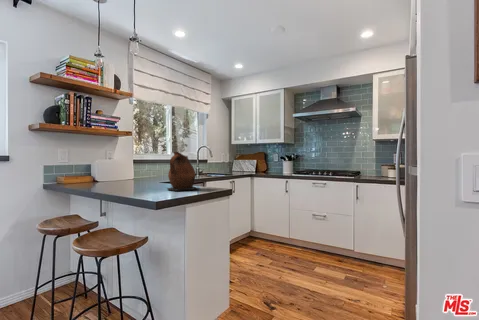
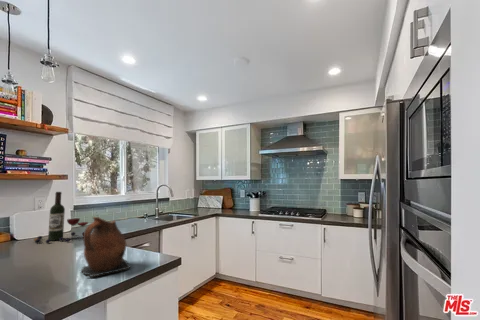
wine bottle: none [116,144,155,182] -> present [34,192,88,243]

